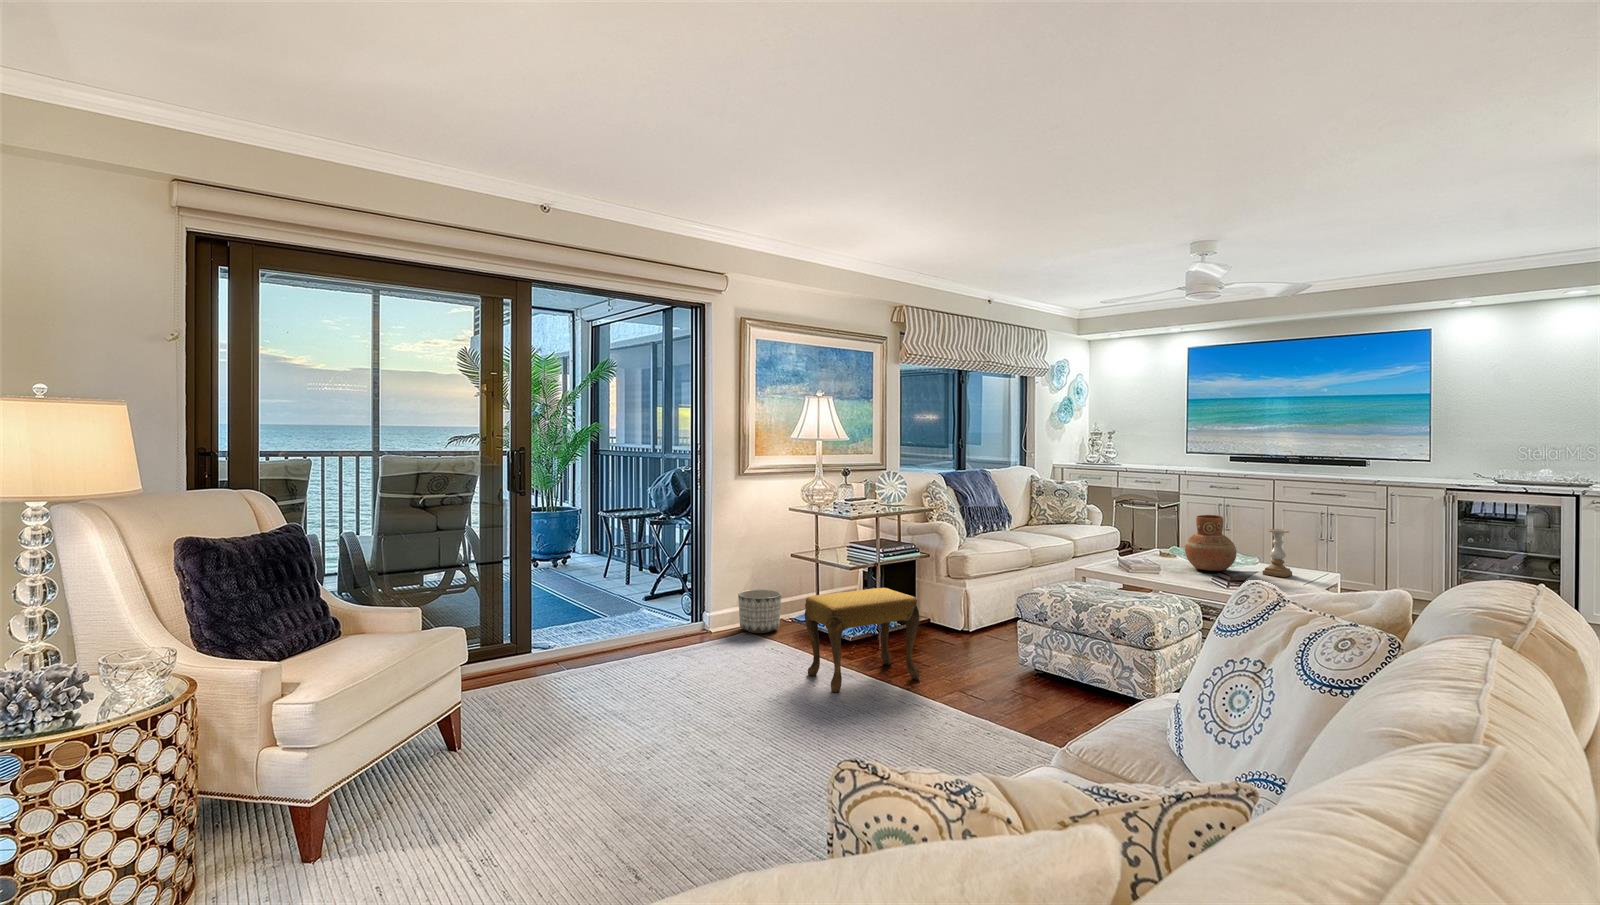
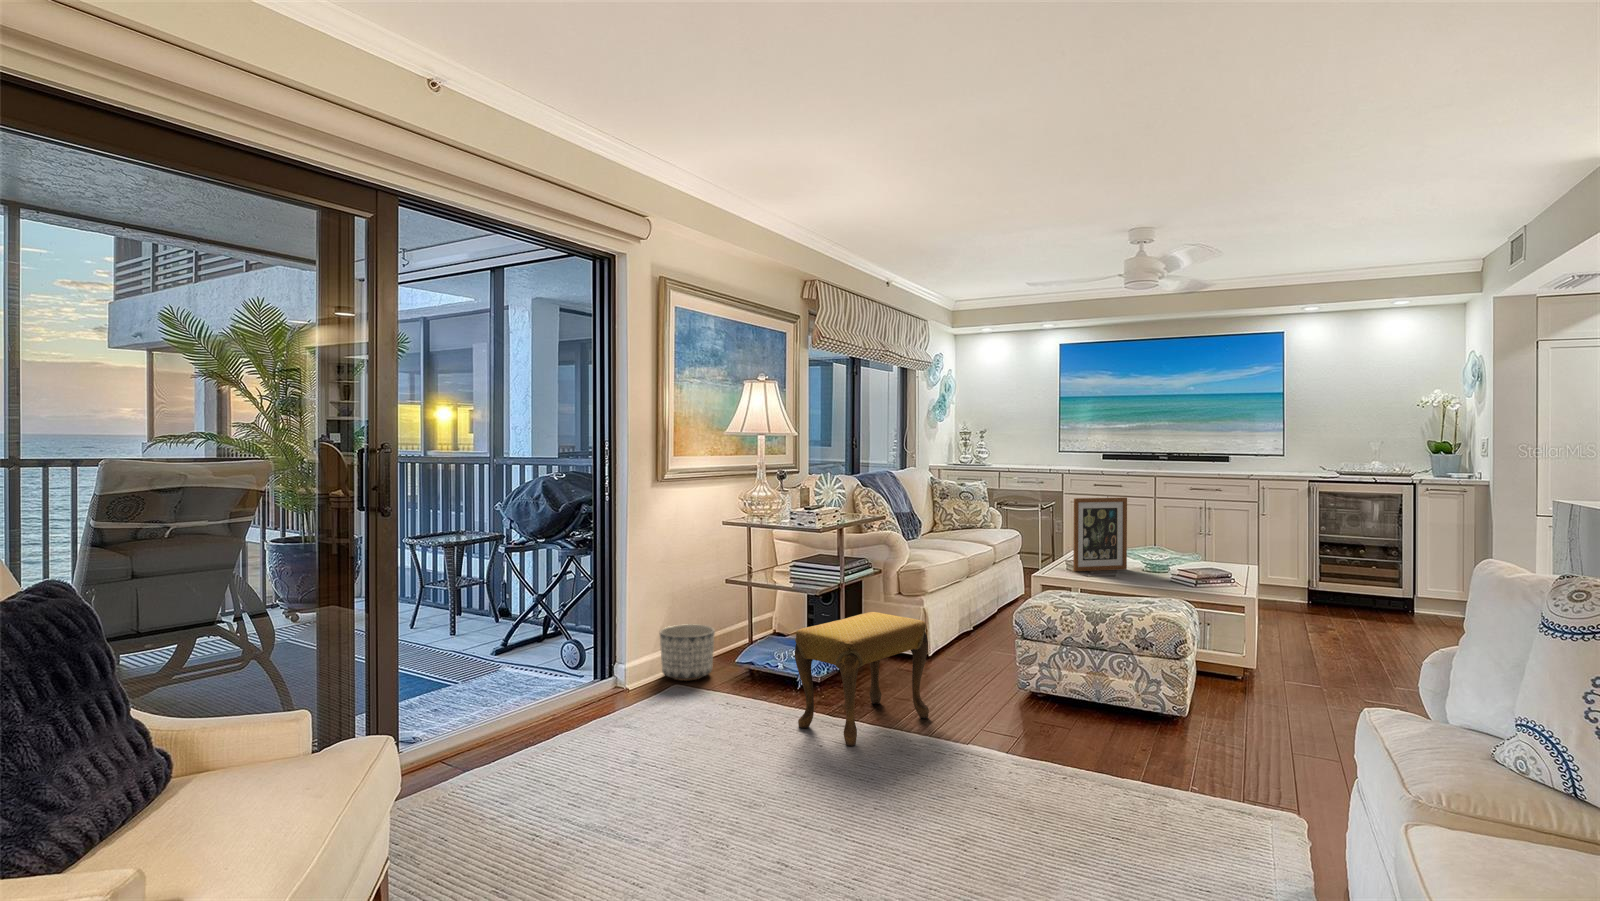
picture frame: none [1108,499,1167,567] -> present [1073,498,1127,571]
vase: present [1185,515,1237,571] -> none [1143,513,1194,570]
candle holder: present [1263,529,1292,577] -> none [1215,525,1240,573]

